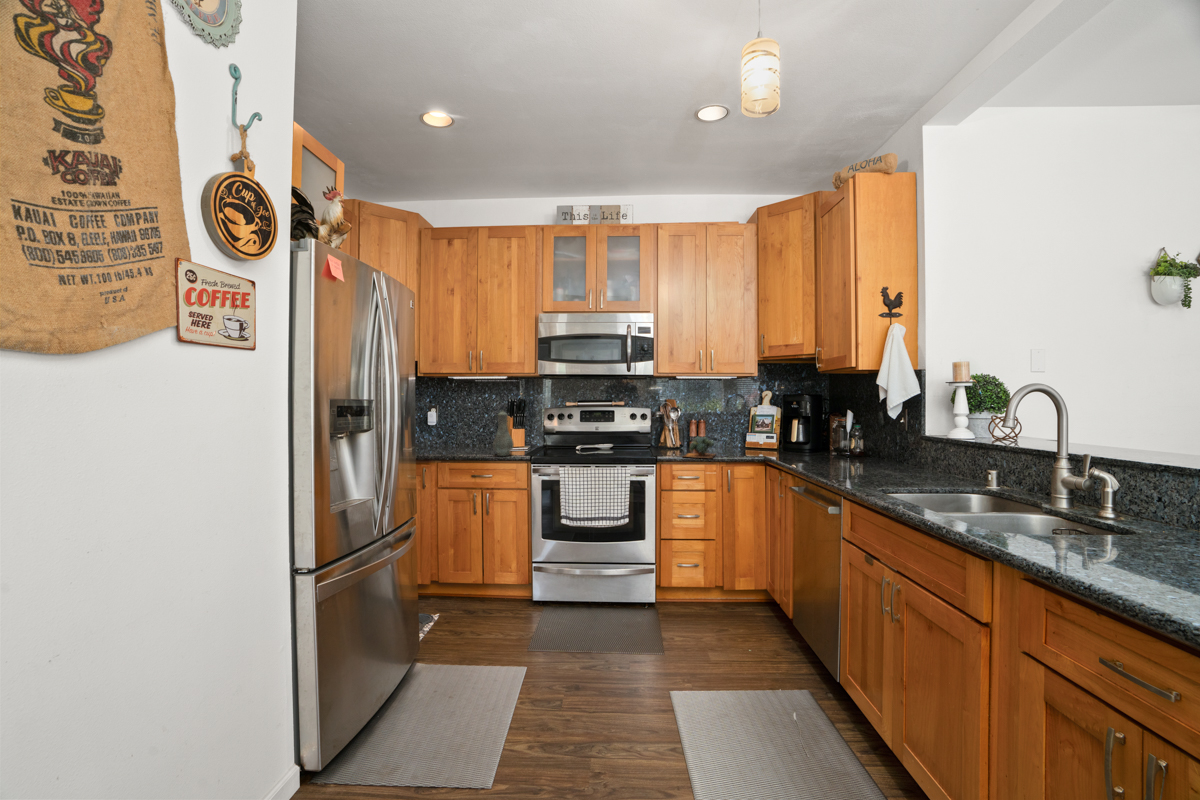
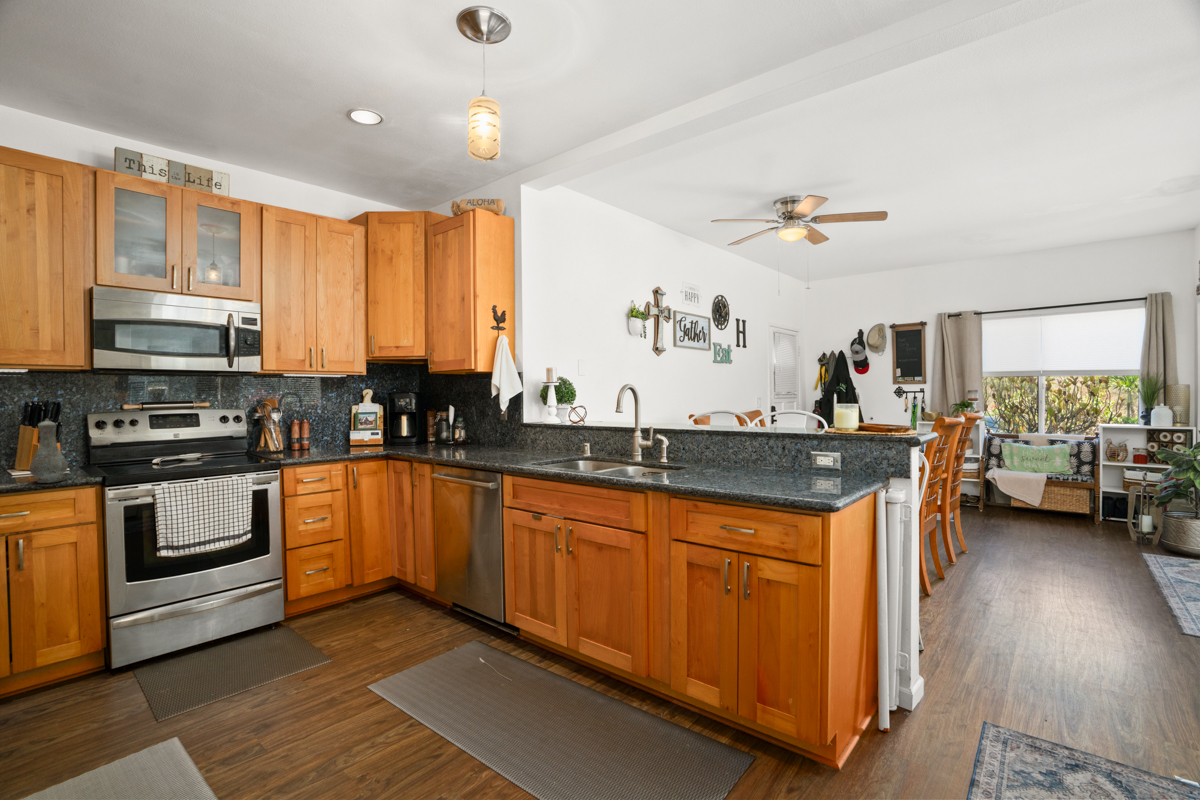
succulent plant: present [683,437,715,458] -> none [302,437,340,460]

